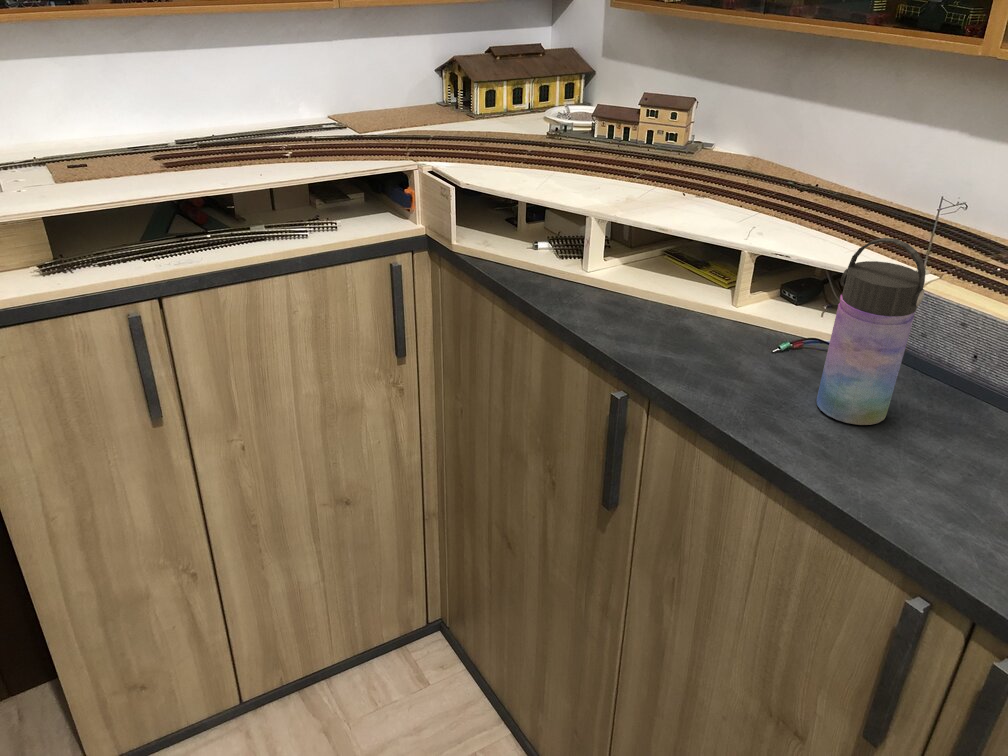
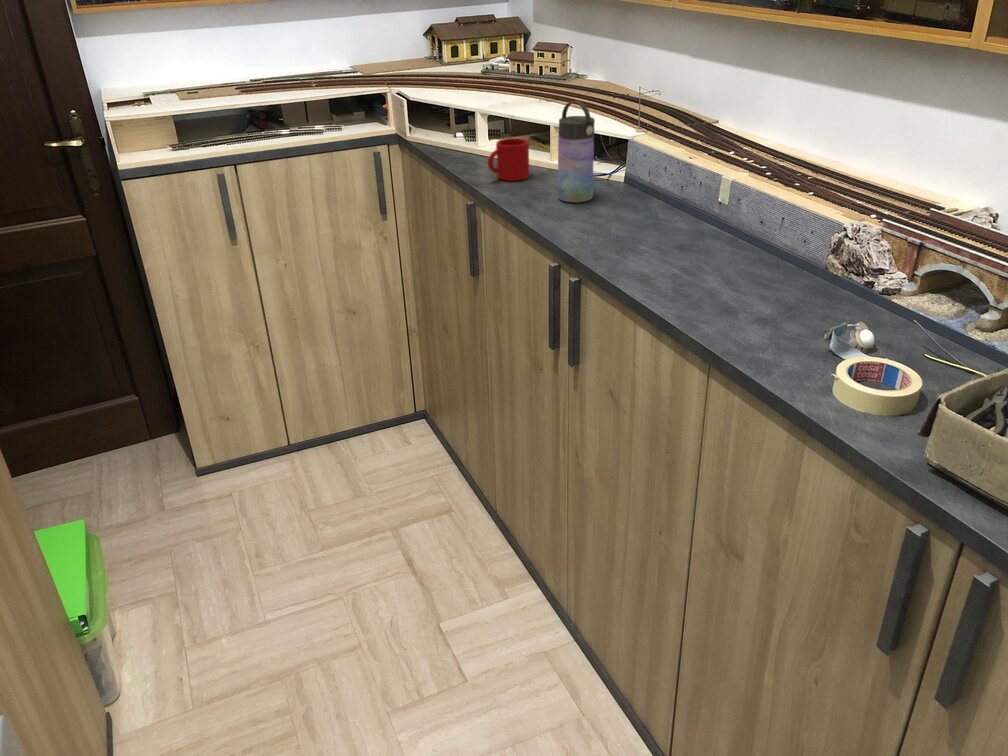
mug: none [658,277,728,357] -> present [488,138,529,181]

